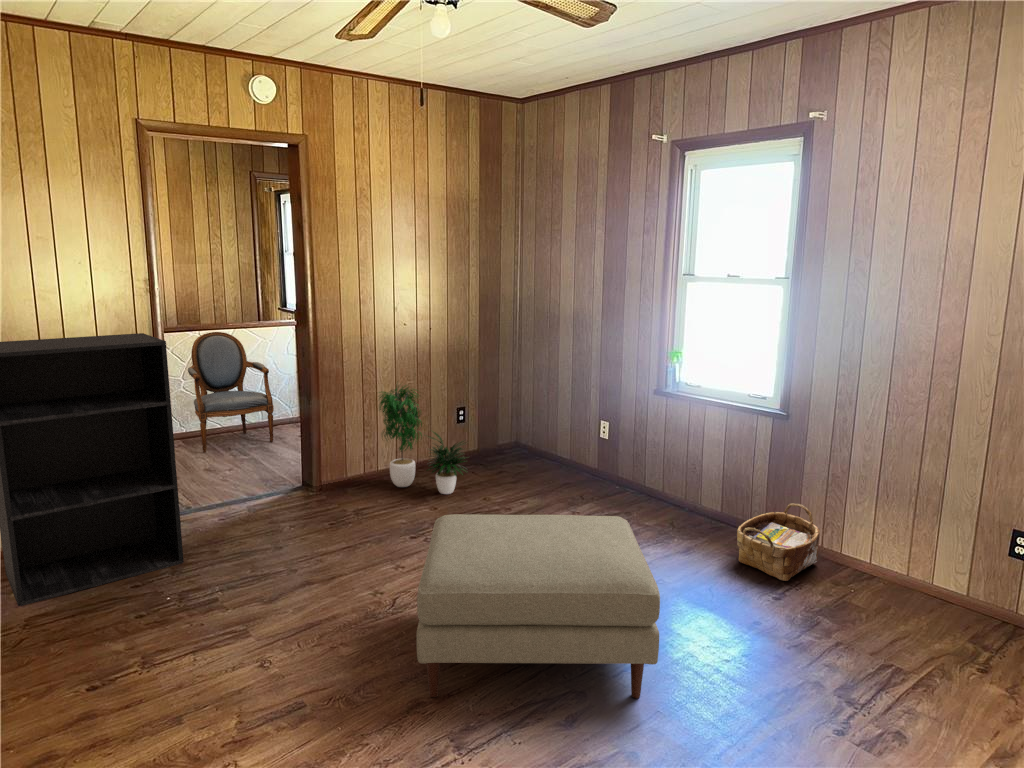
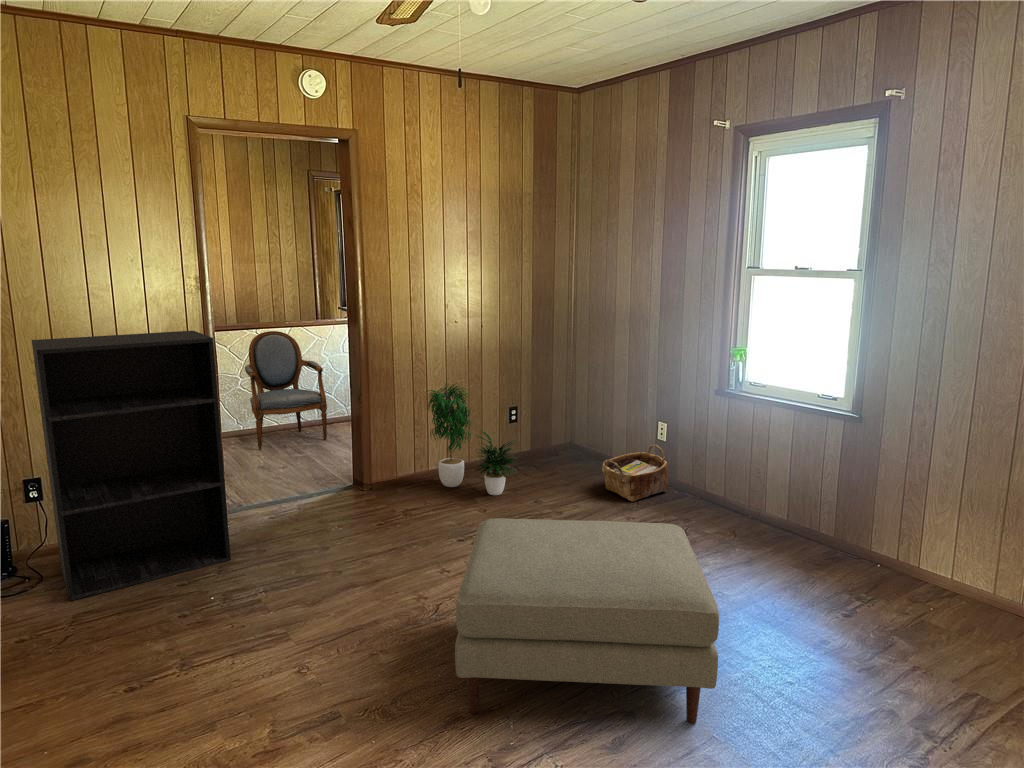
woven basket: present [737,503,820,581] -> present [602,445,668,501]

